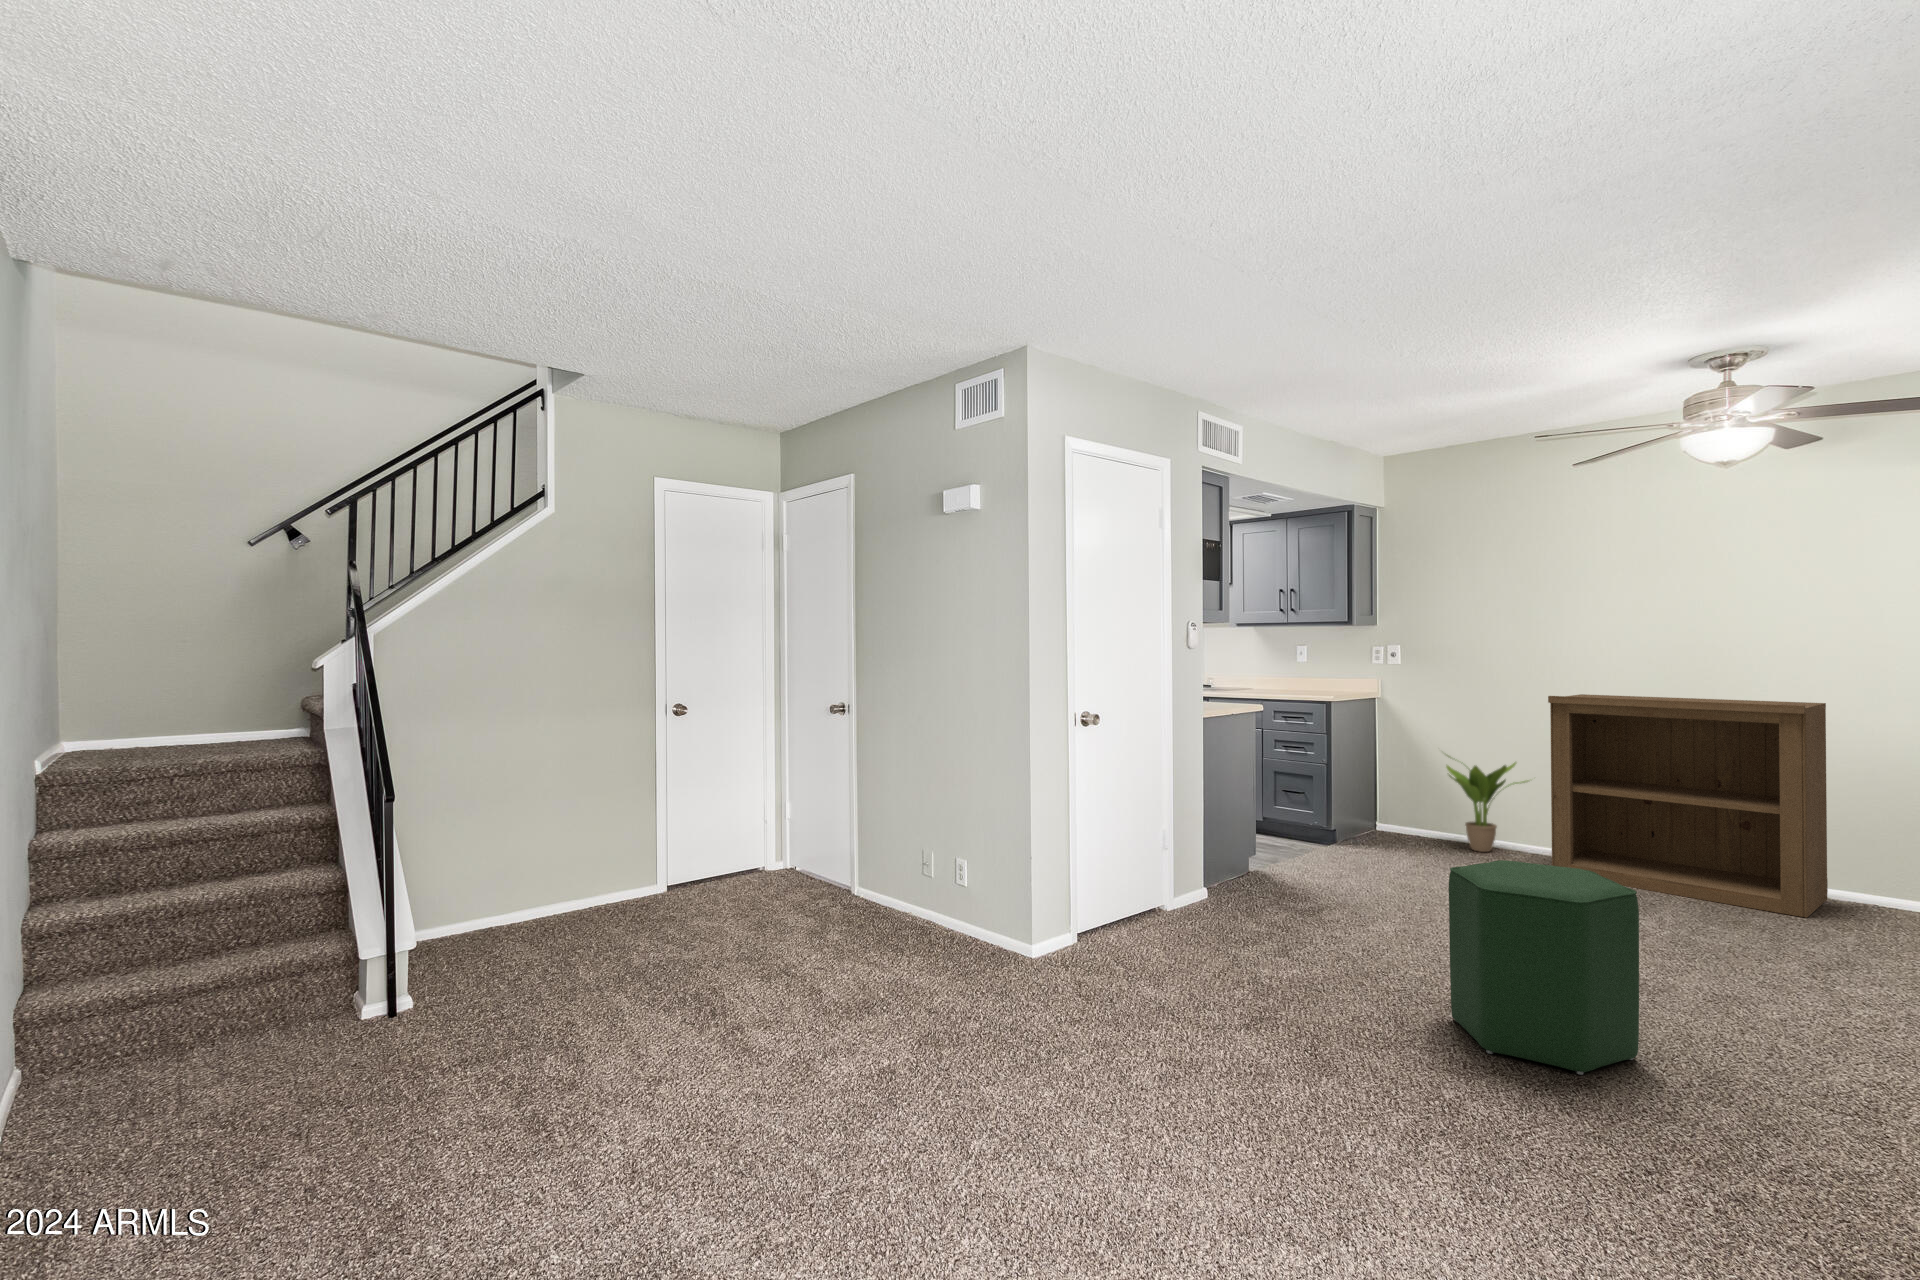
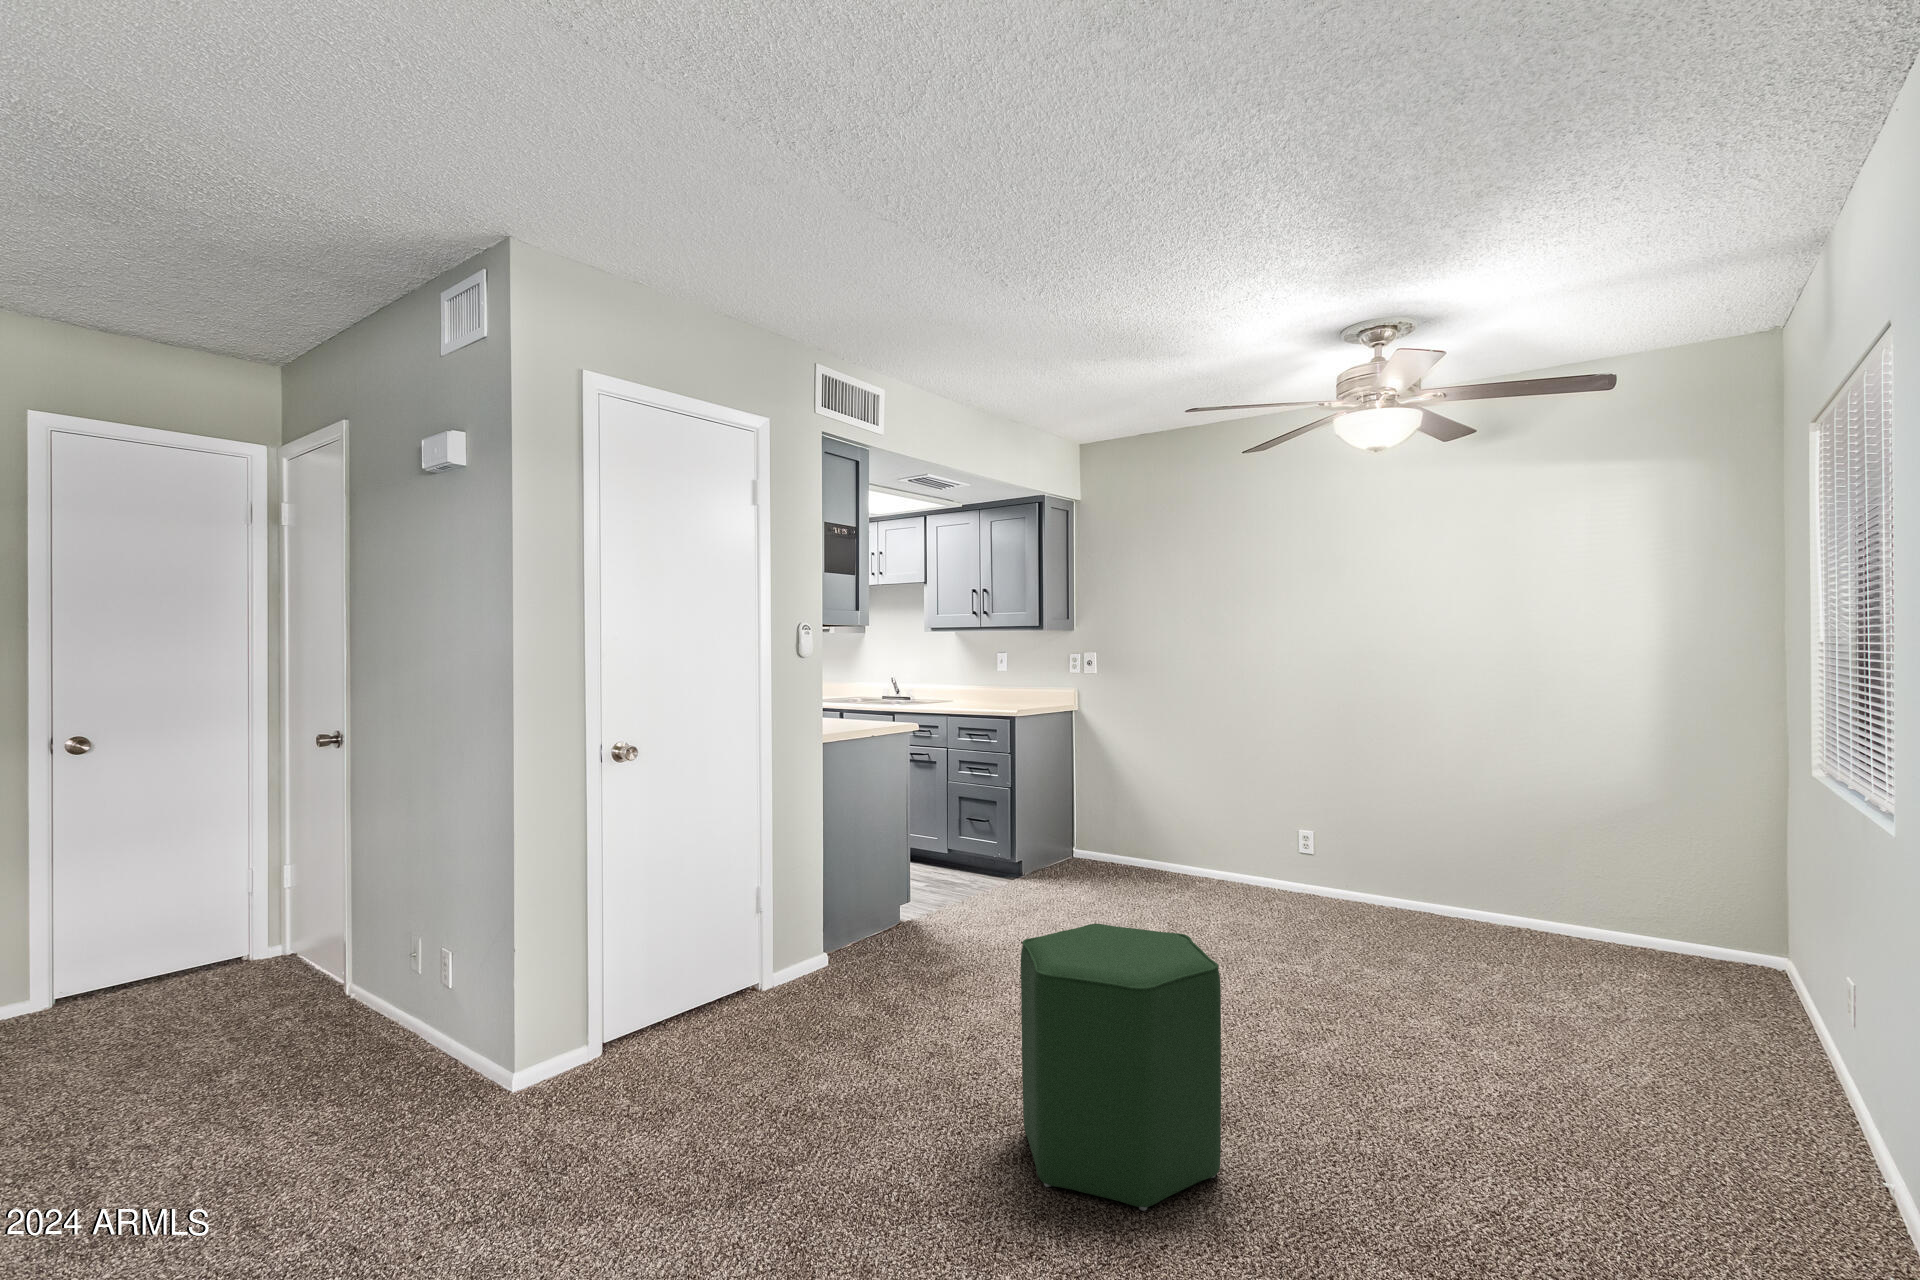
bookshelf: present [1548,694,1828,918] -> none [1226,706,1488,949]
potted plant: present [1446,755,1528,852] -> none [1124,766,1222,883]

